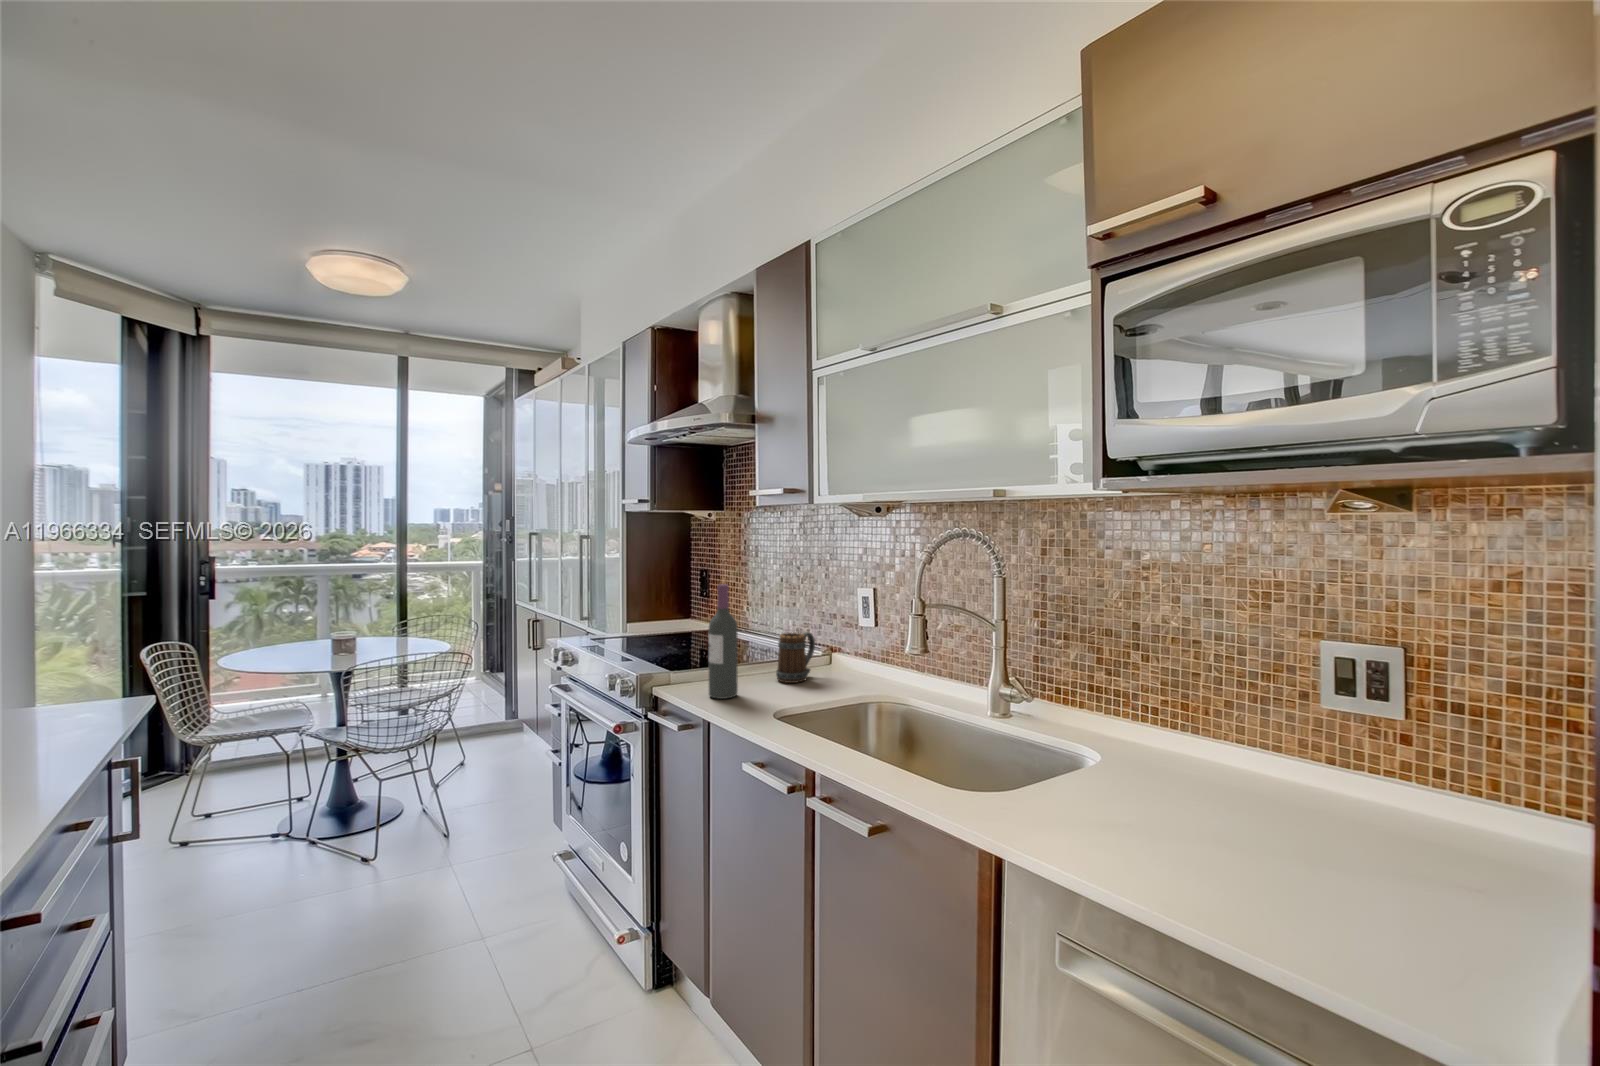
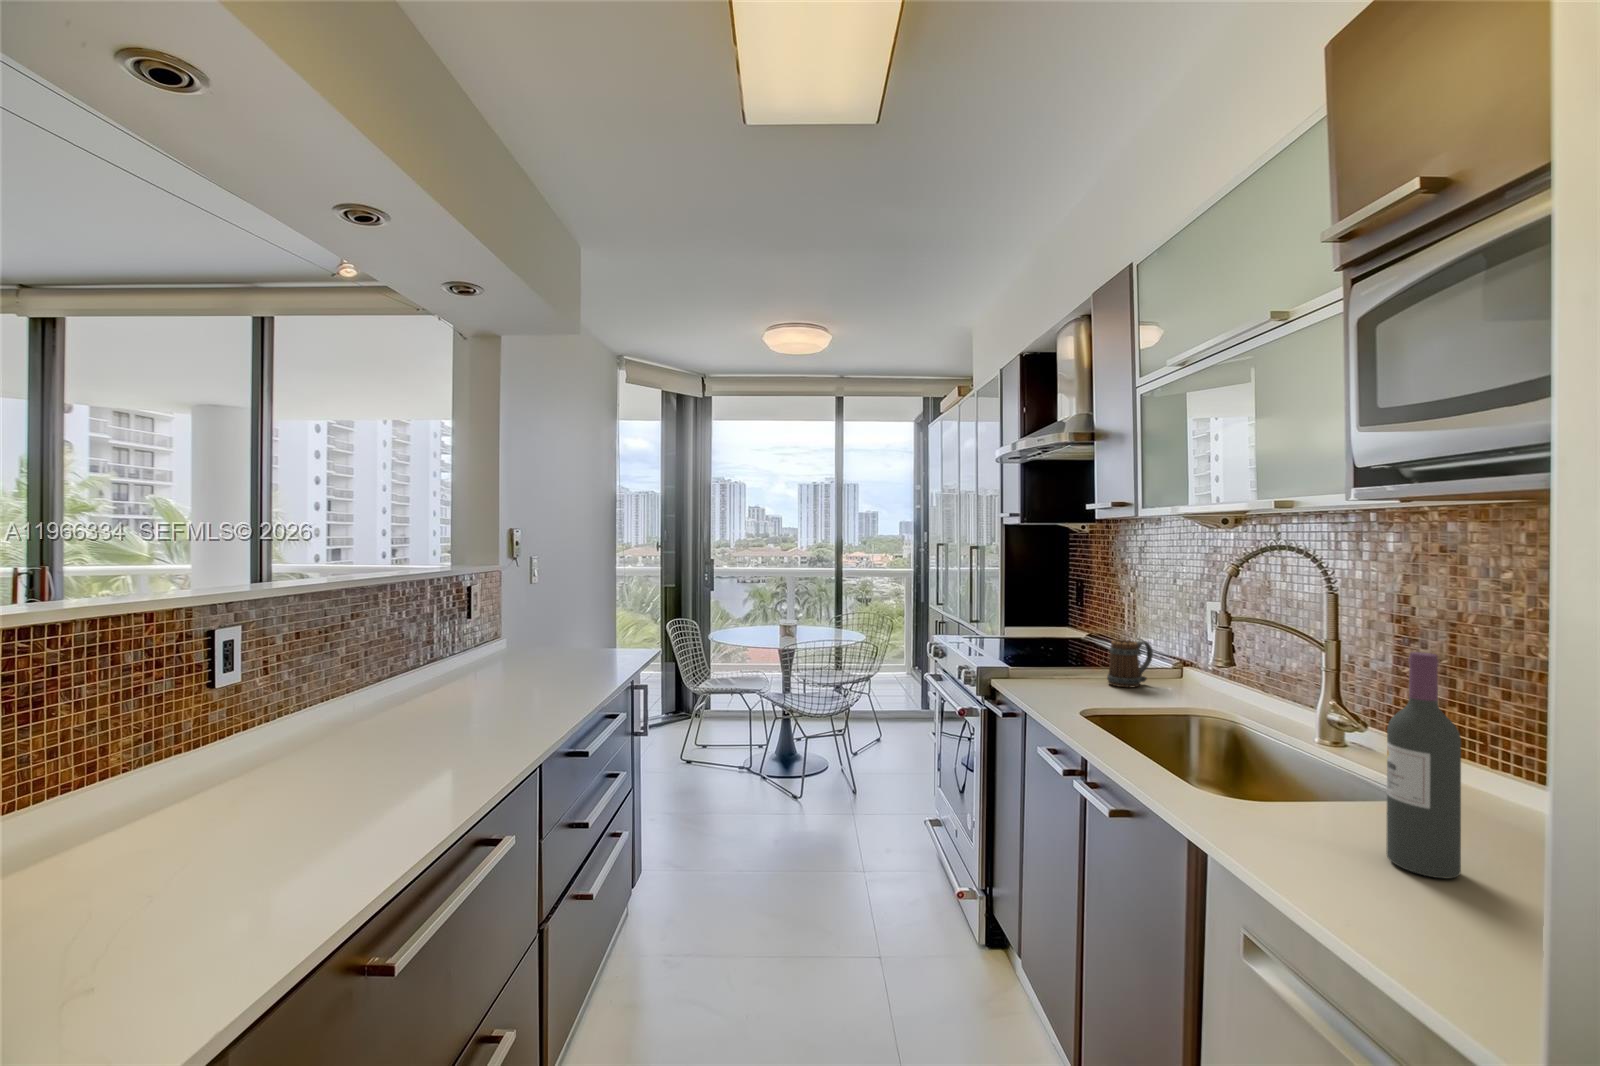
wine bottle: present [709,584,738,699] -> present [1386,652,1461,878]

